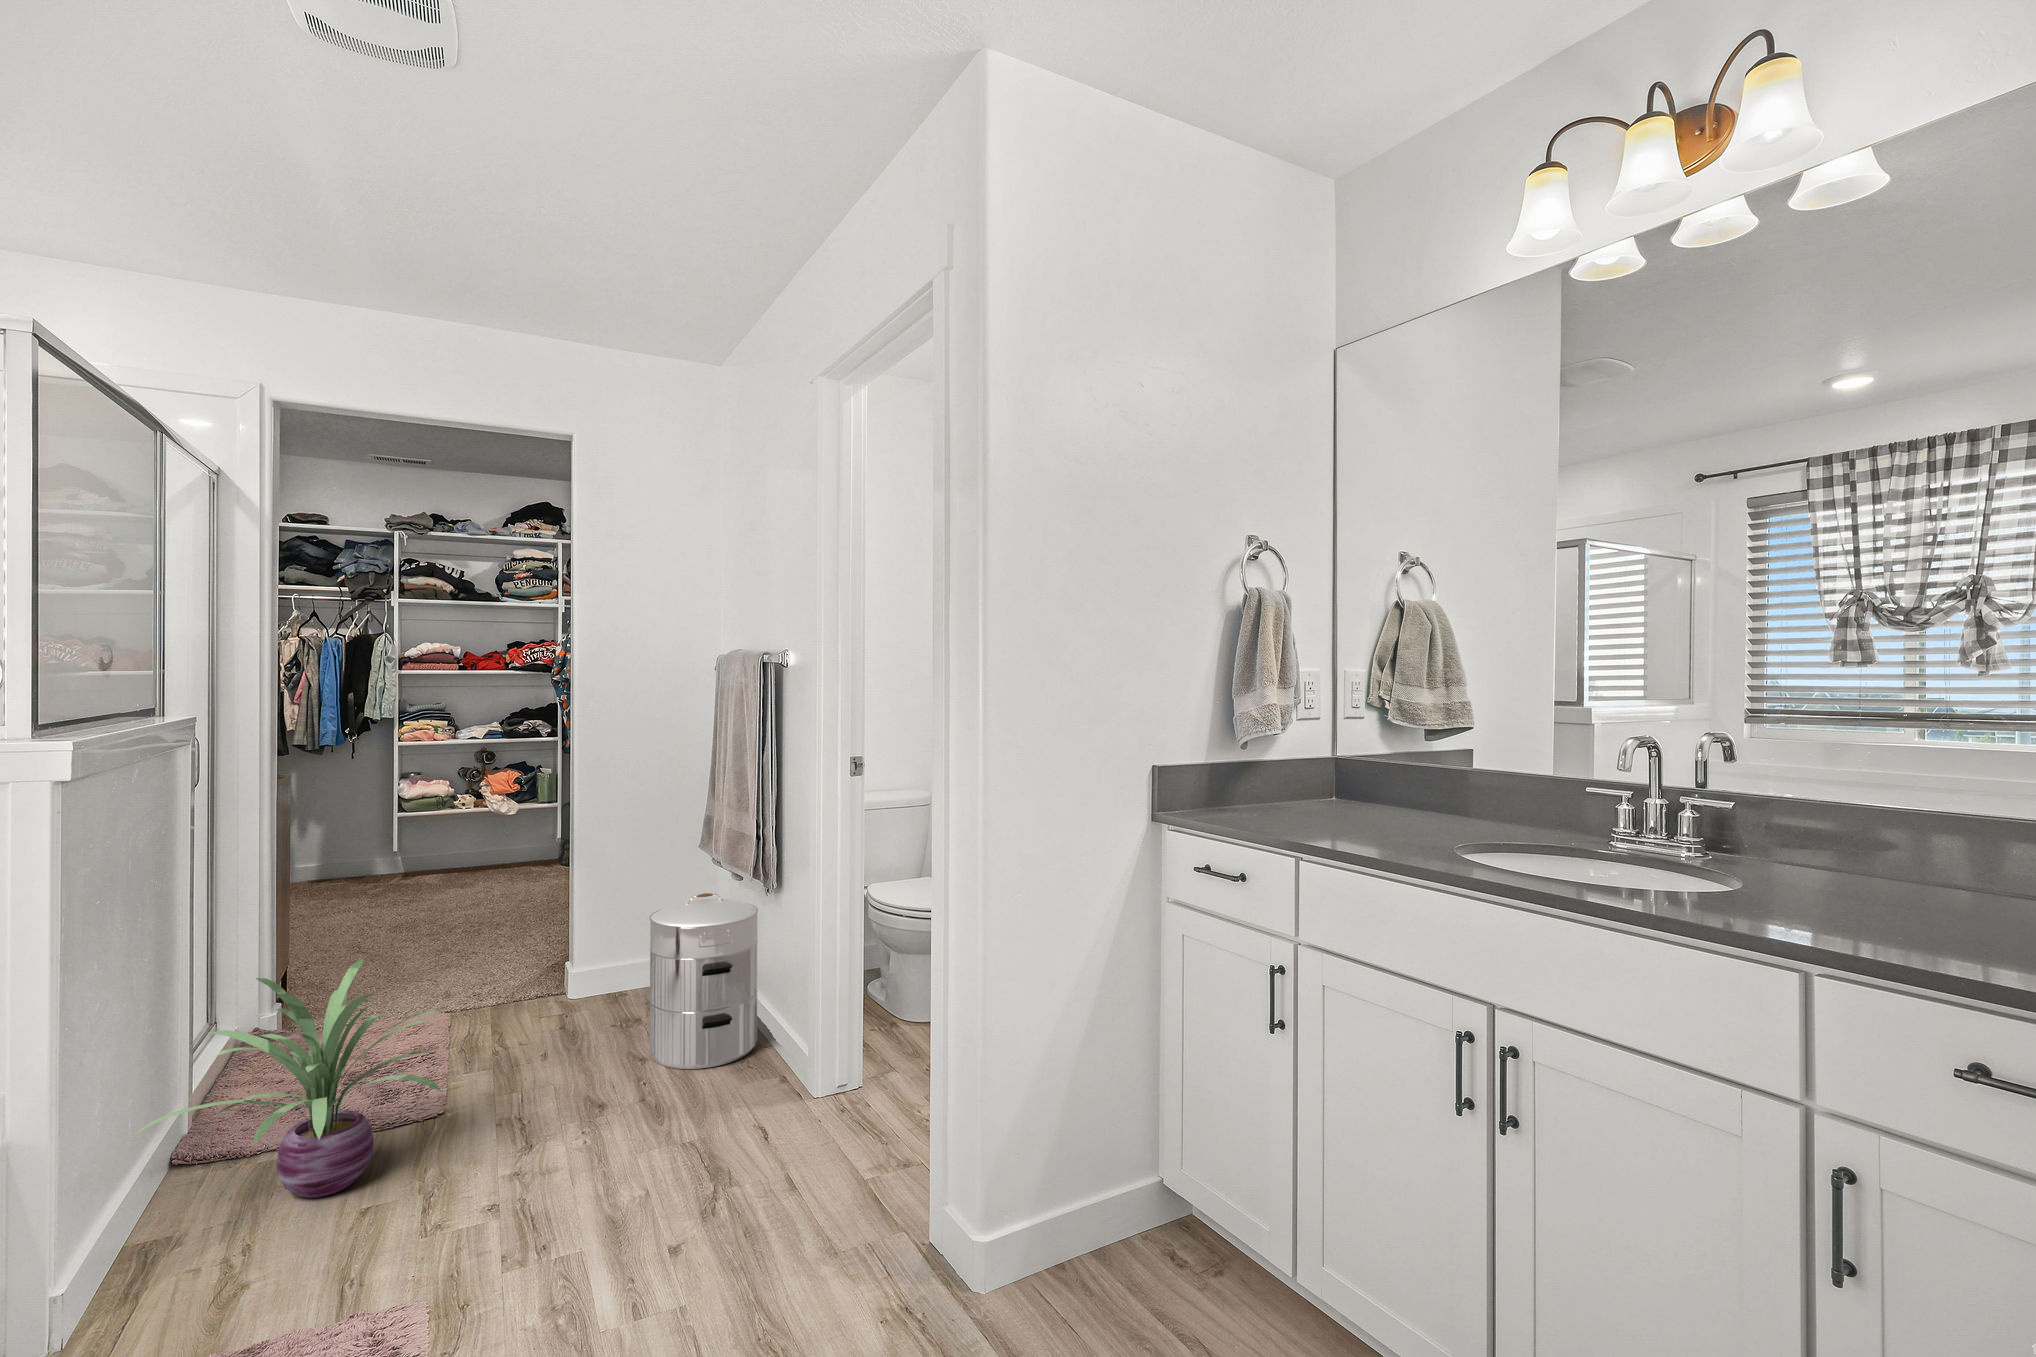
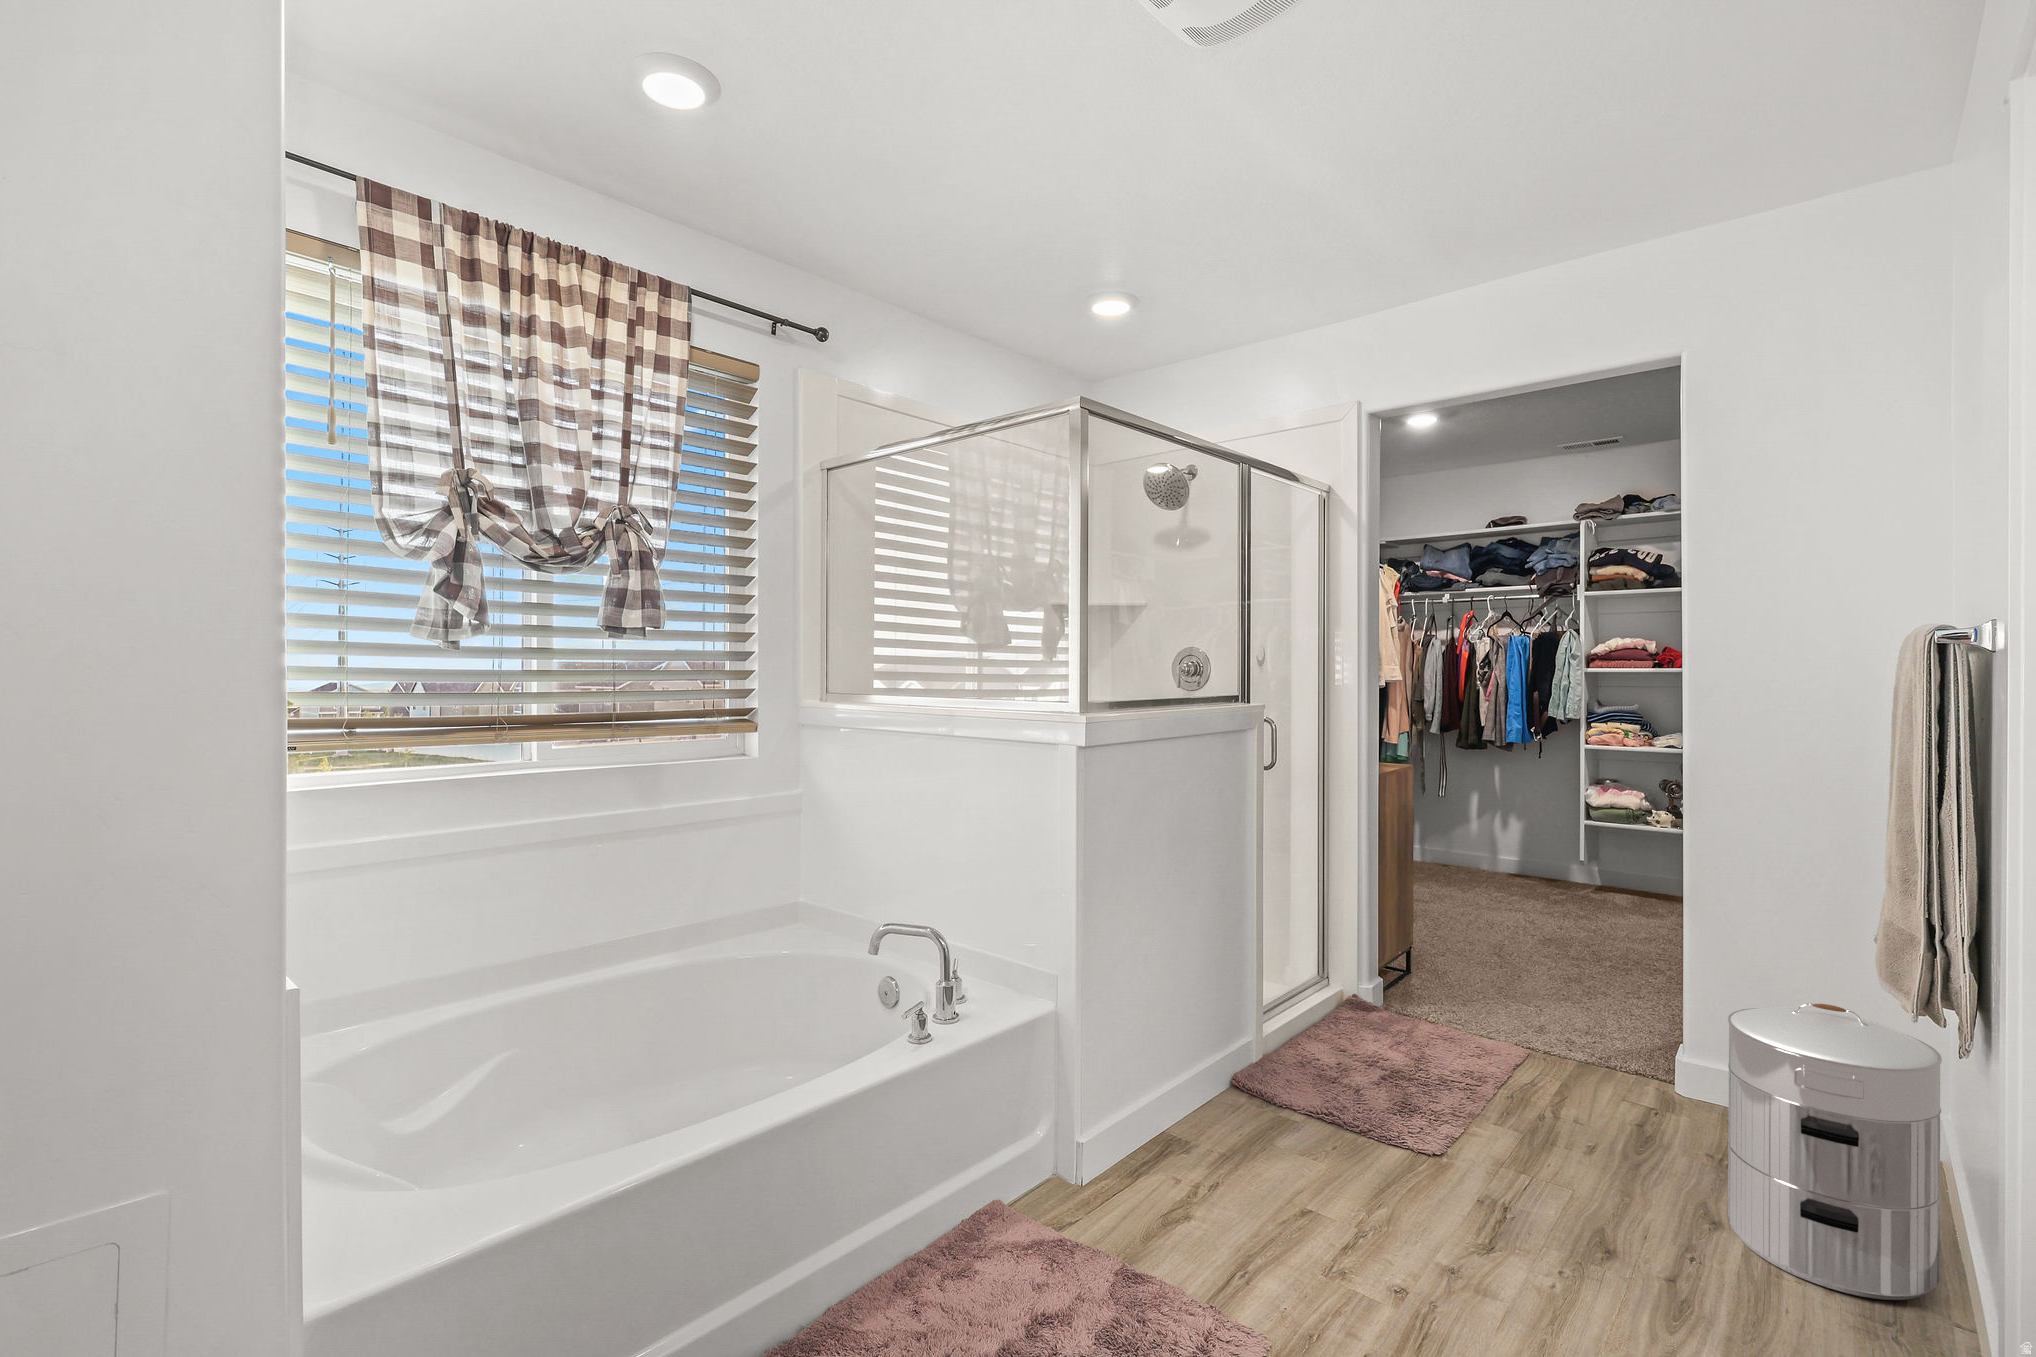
decorative plant: present [136,959,441,1198] -> none [1160,944,1417,1184]

